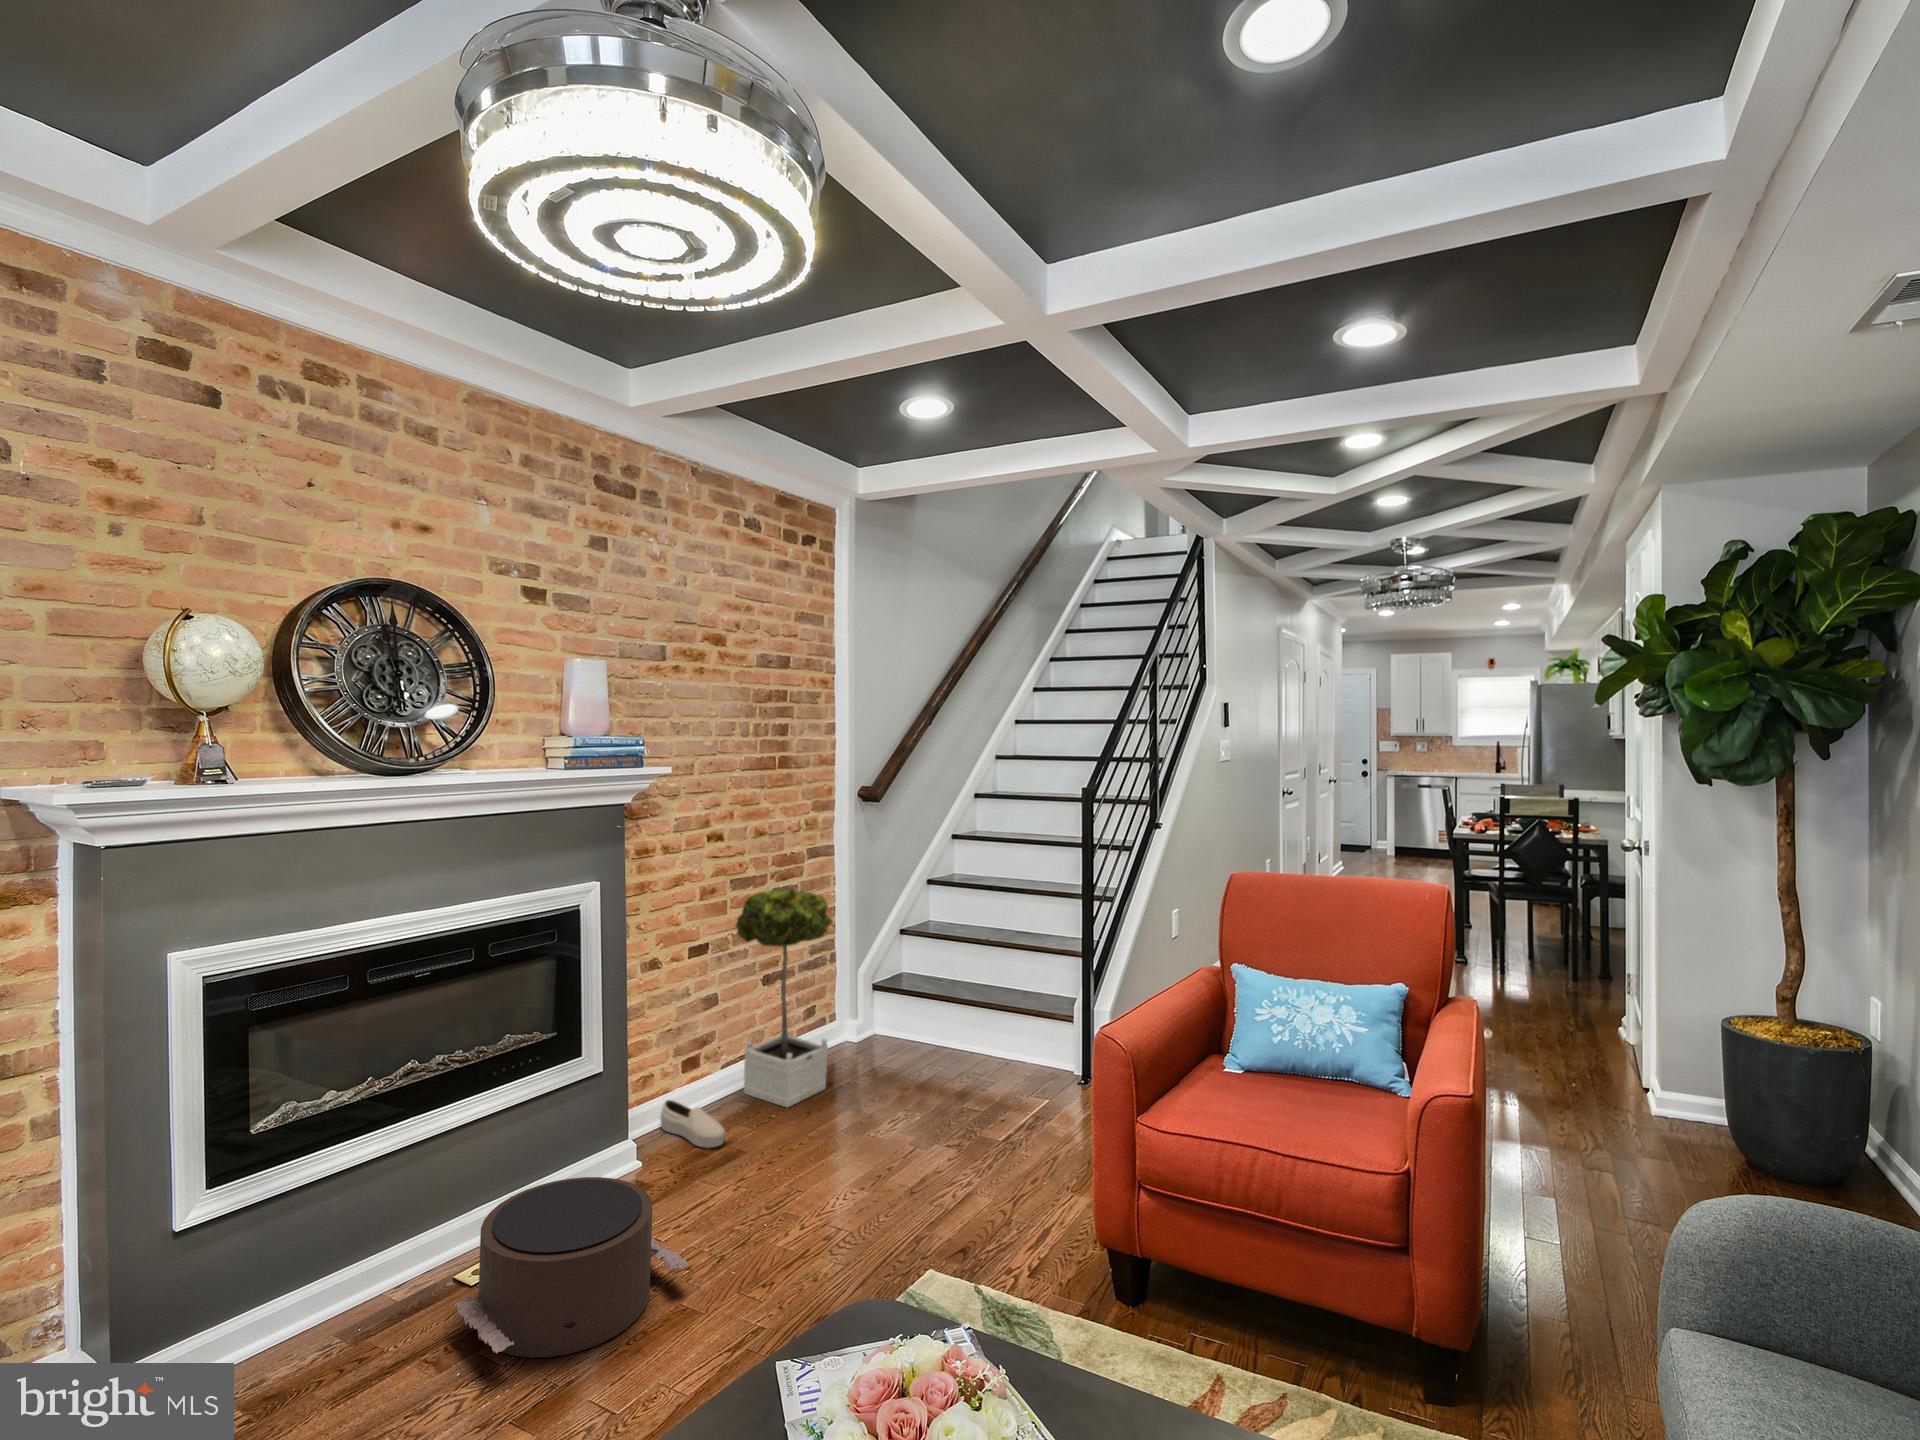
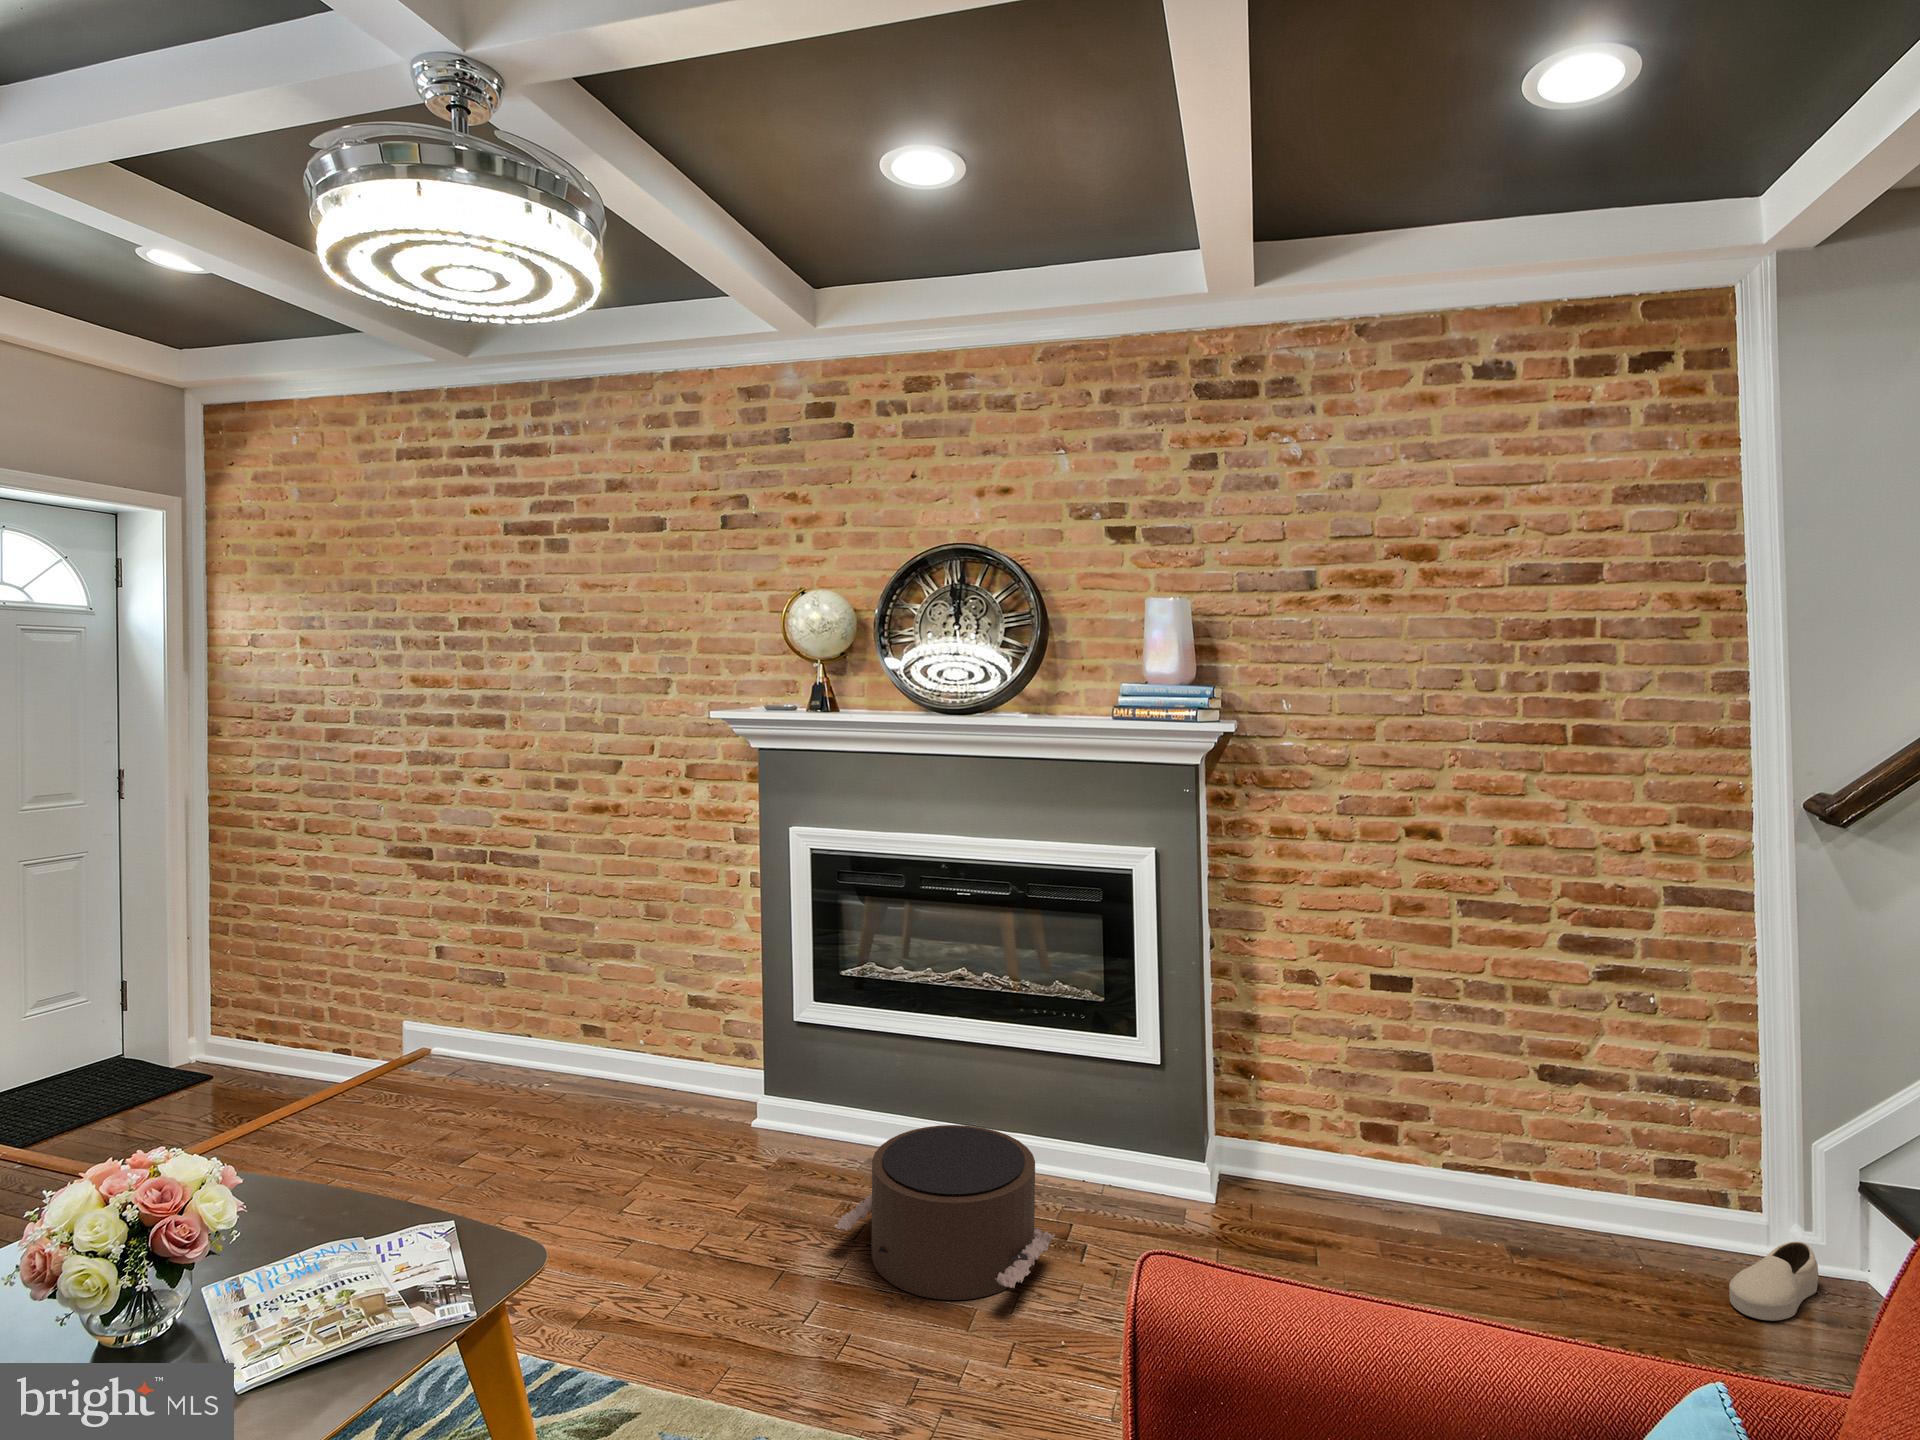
potted tree: present [735,888,832,1107] -> none [1429,922,1595,1287]
shoe: present [660,1100,725,1148] -> present [1729,1242,1819,1321]

